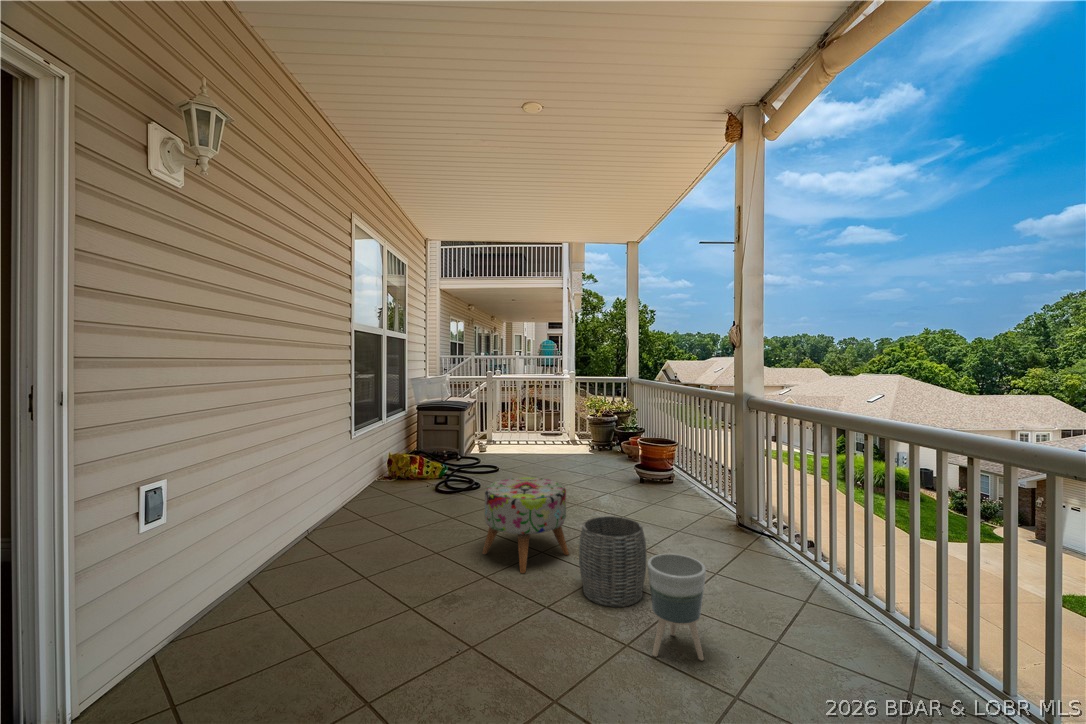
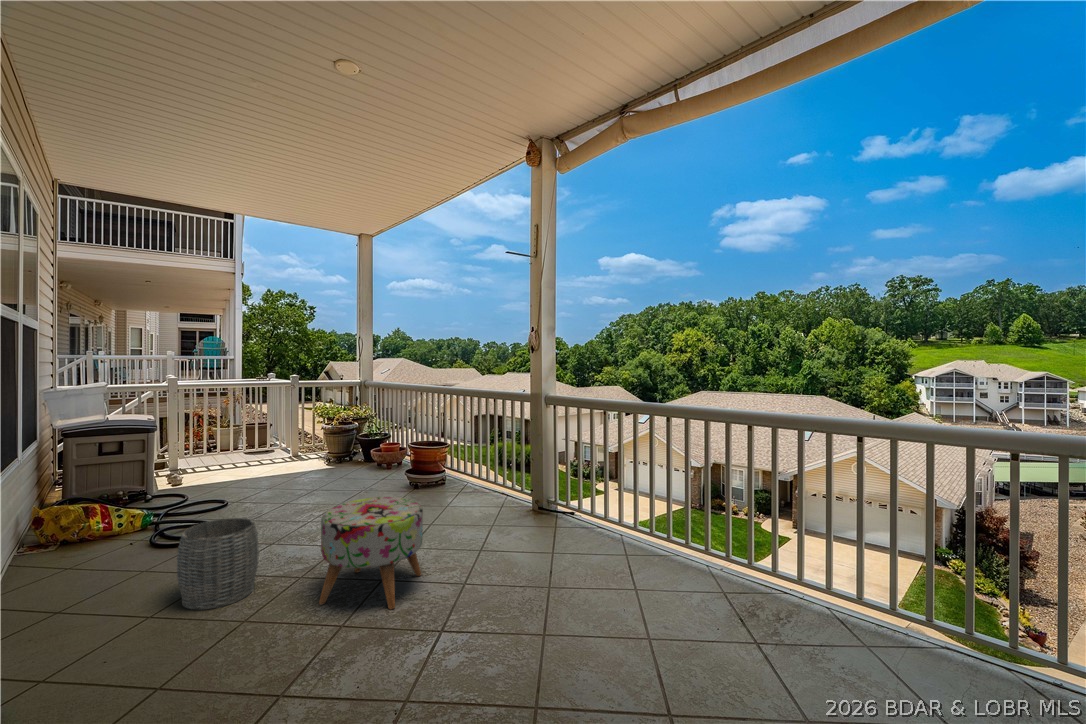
woven basket: present [579,516,646,607] -> present [177,518,259,610]
planter: present [647,553,706,660] -> none [570,537,620,635]

